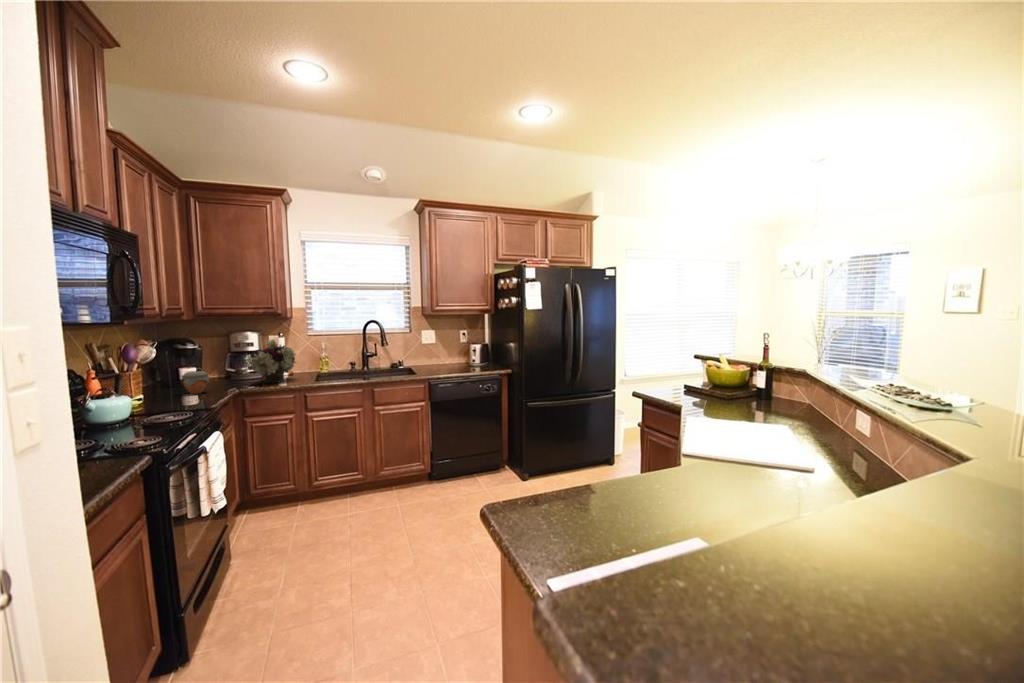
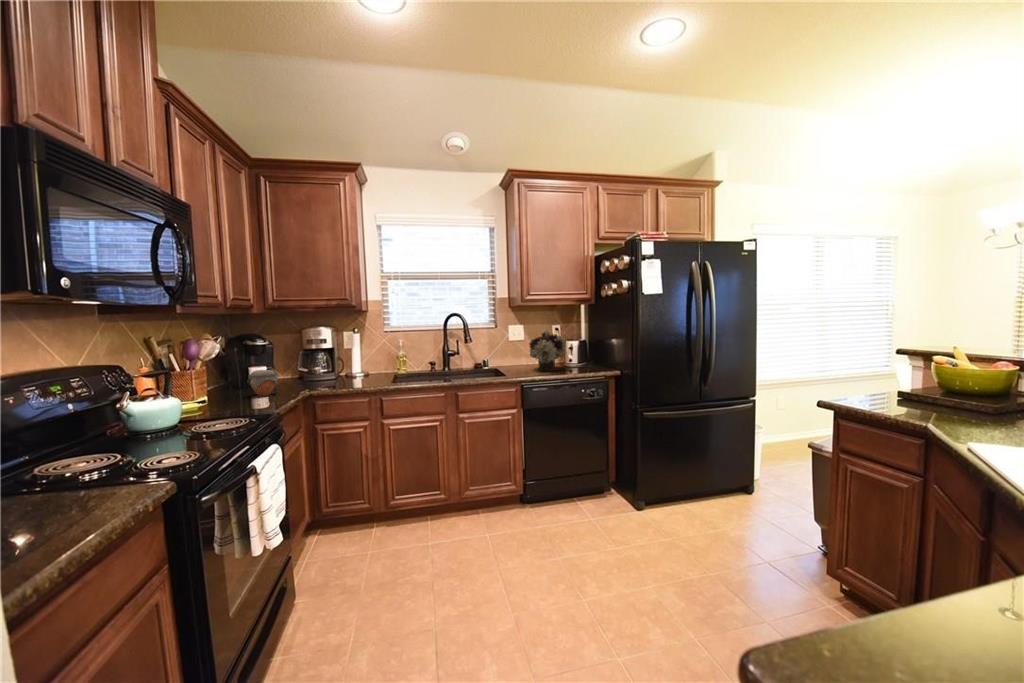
flower arrangement: present [250,339,296,383] -> present [529,329,566,371]

